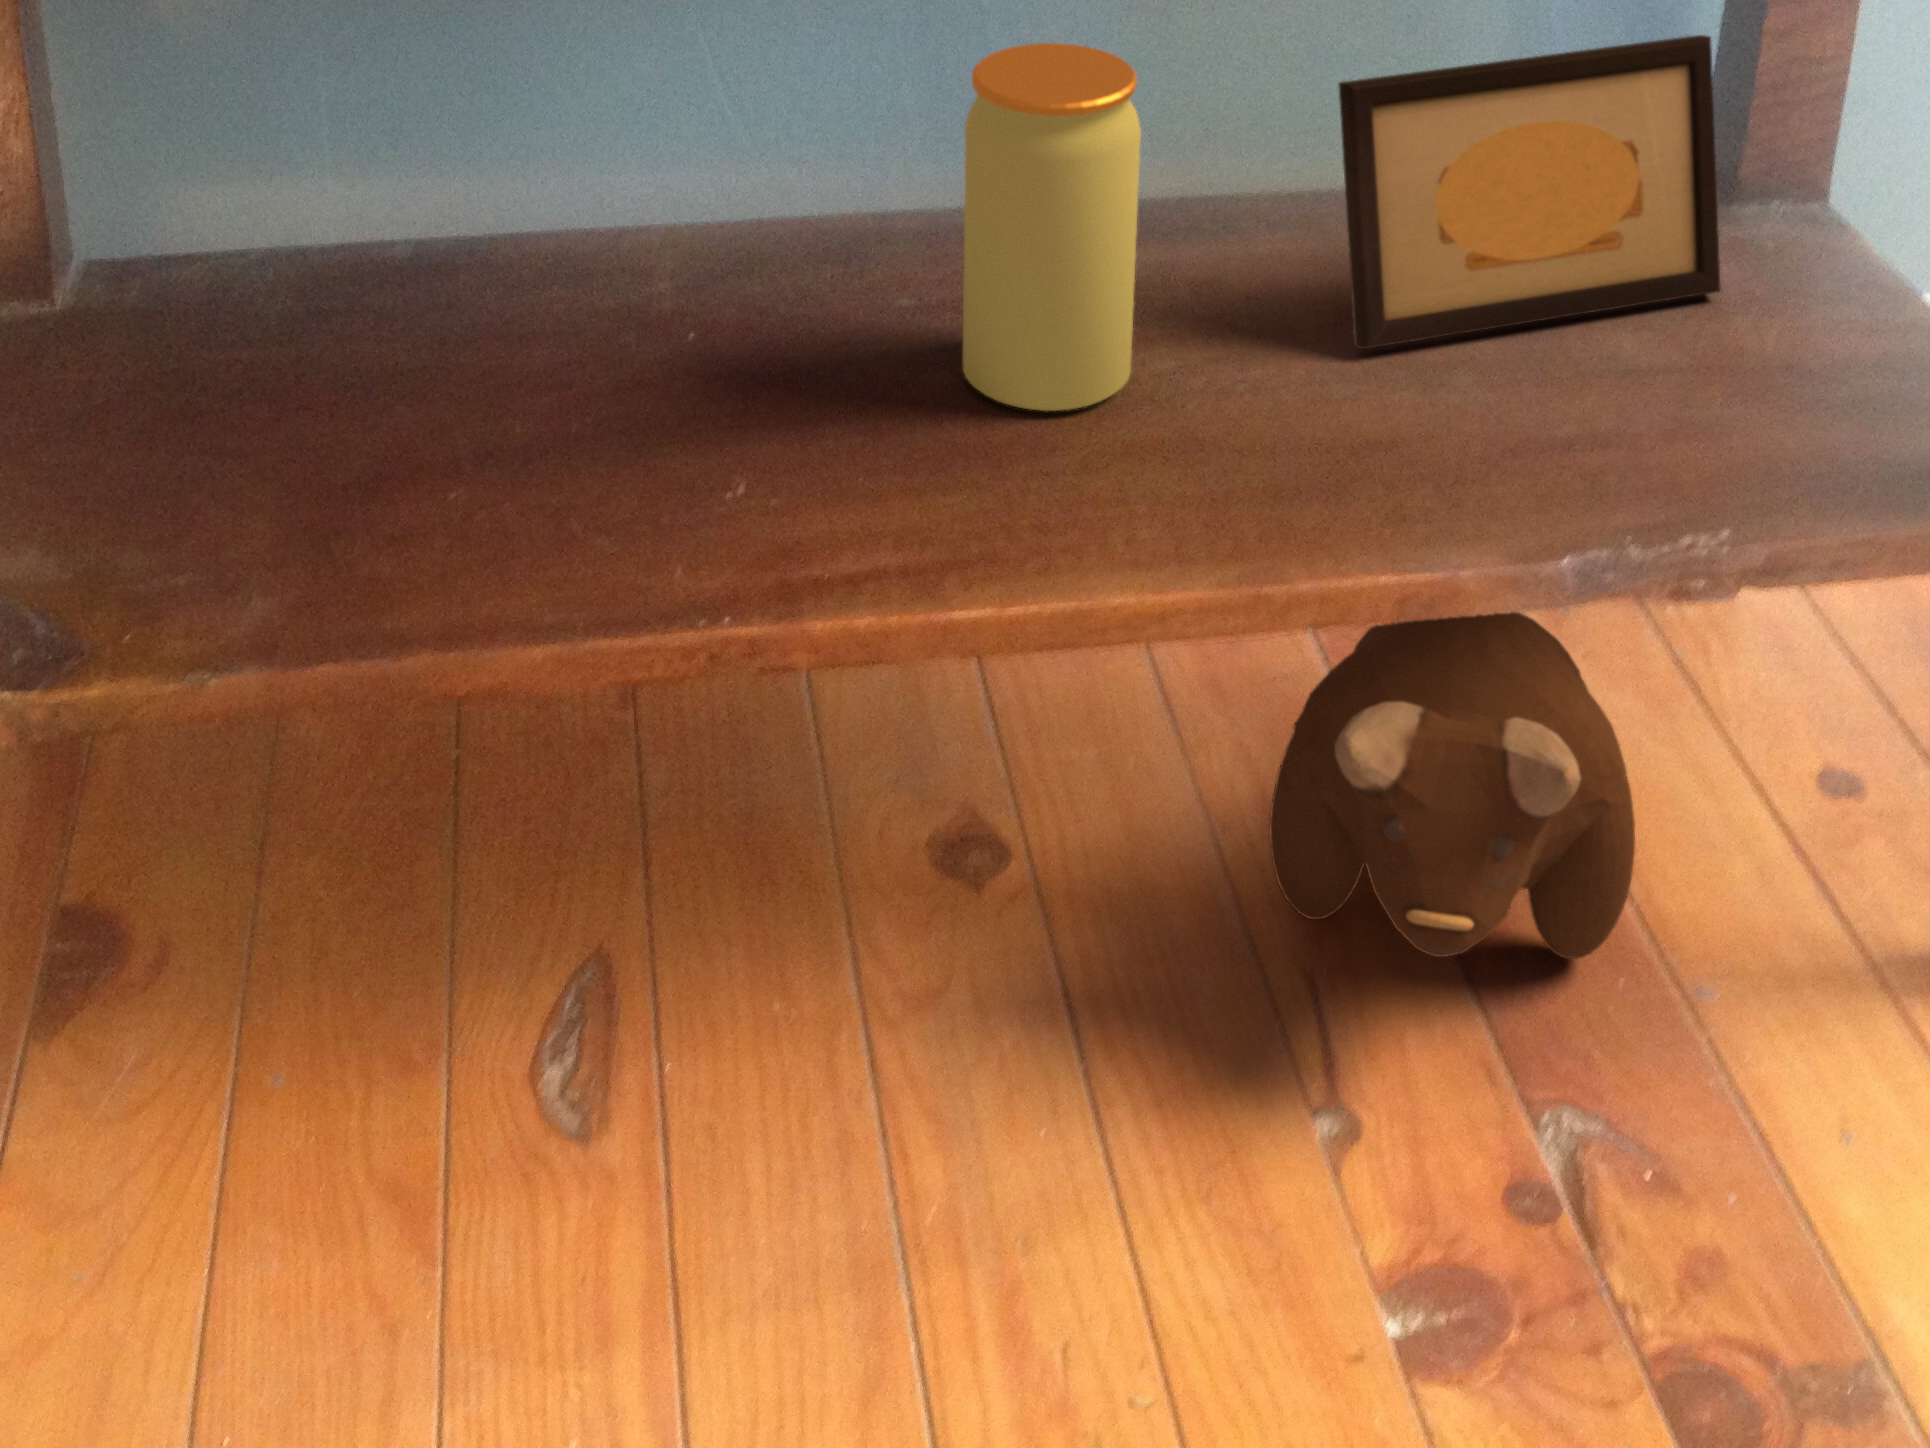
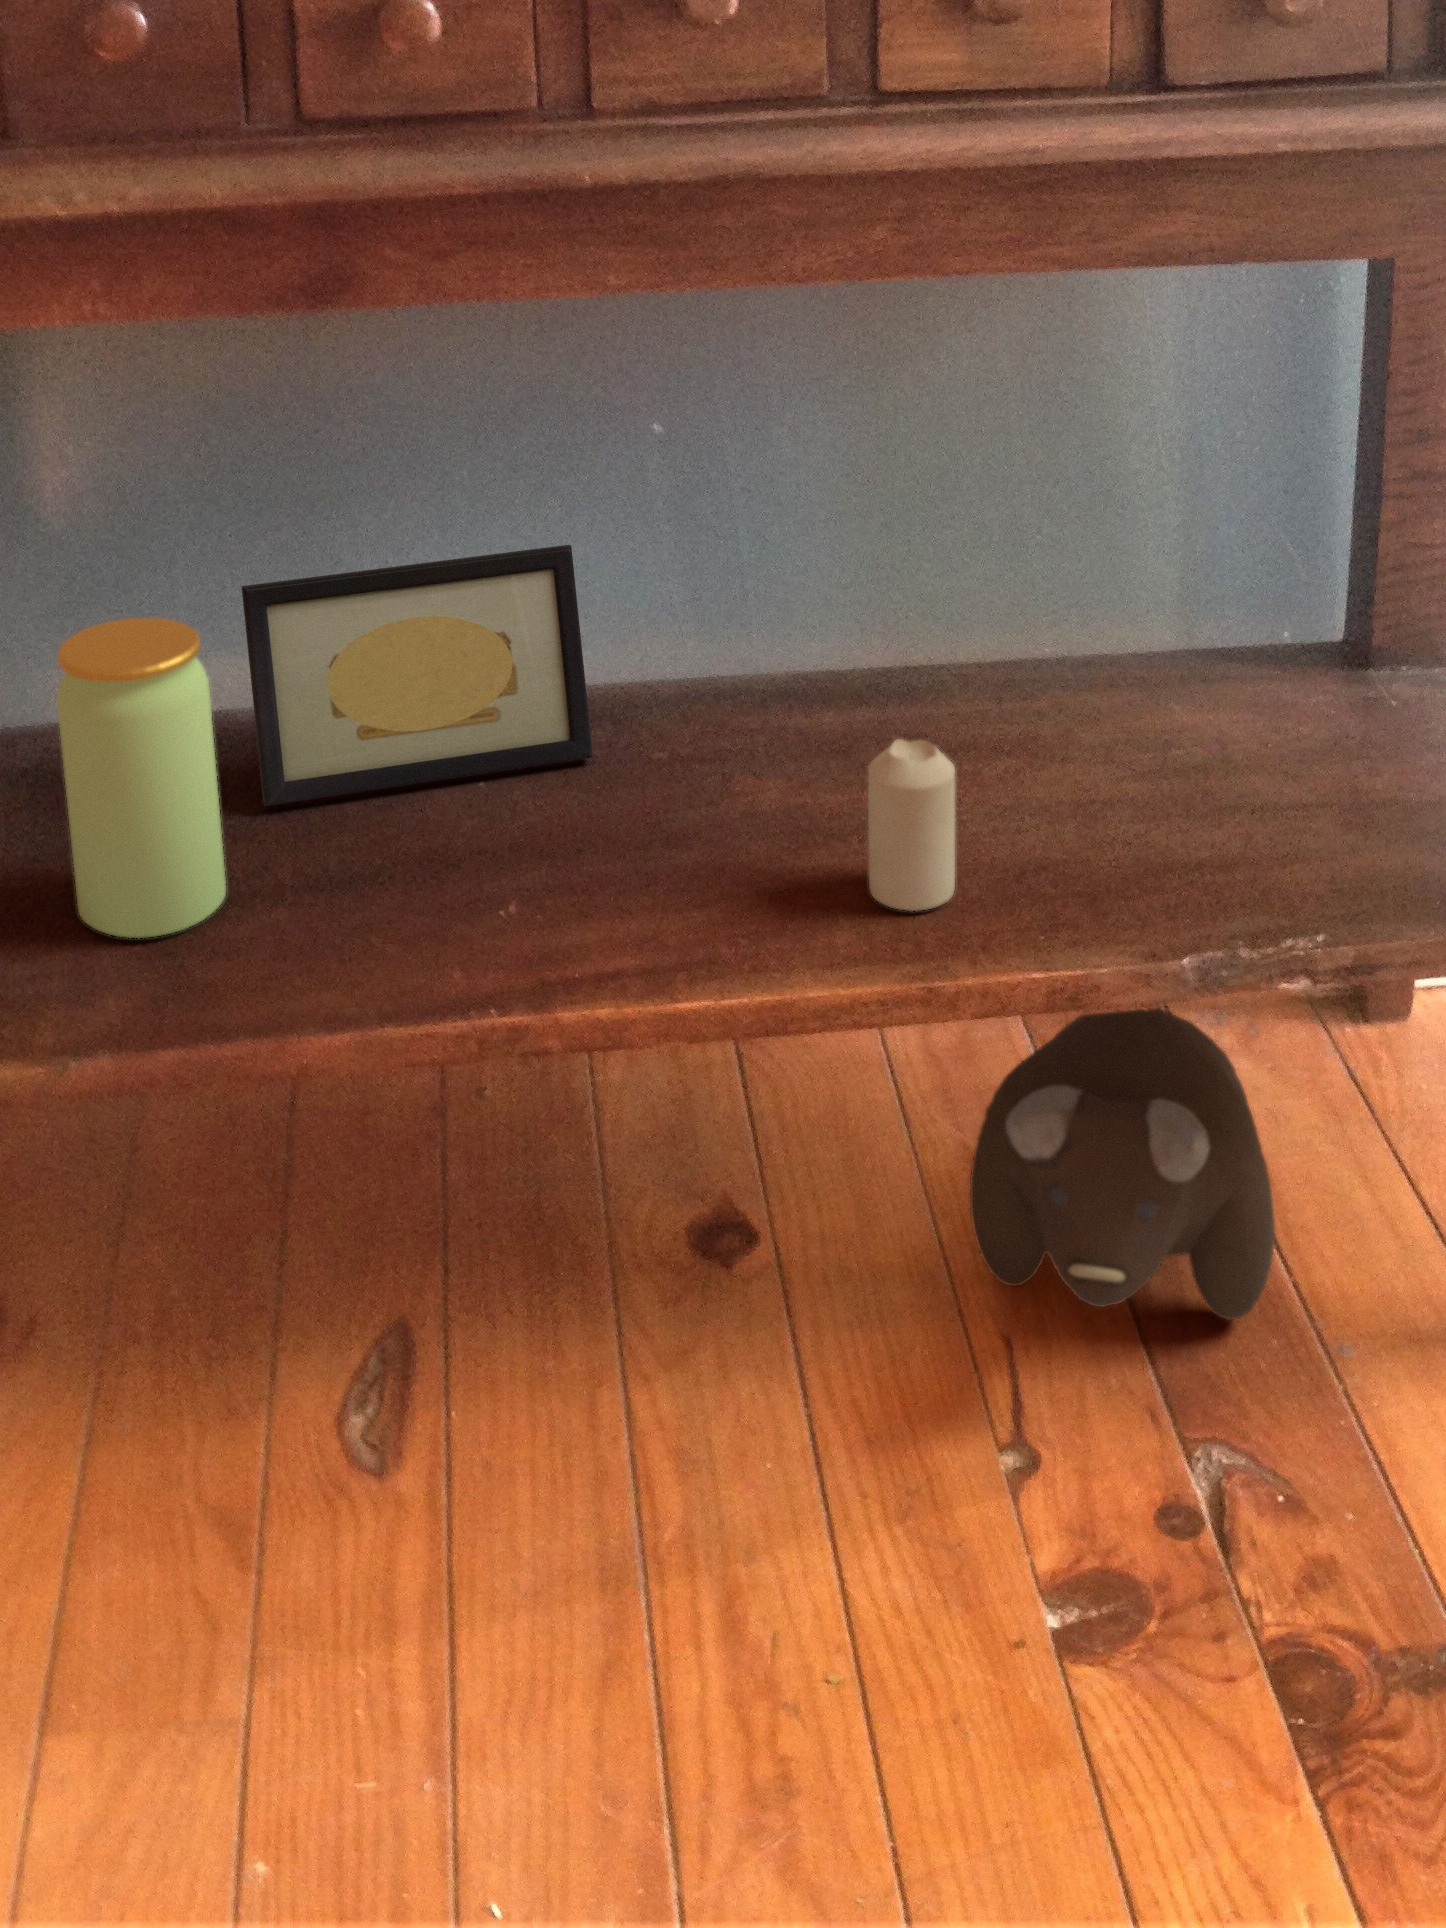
picture frame: present [1339,35,1721,349] -> present [241,545,593,806]
jar: present [963,43,1141,411] -> present [57,617,226,938]
candle: none [1177,292,1292,499] -> present [868,739,955,911]

